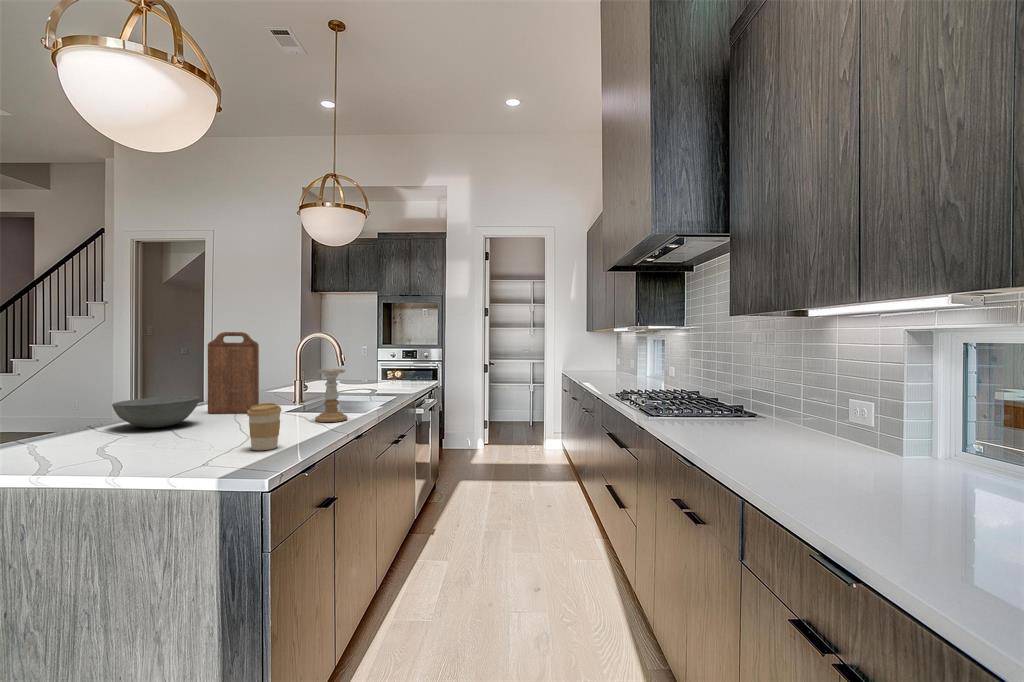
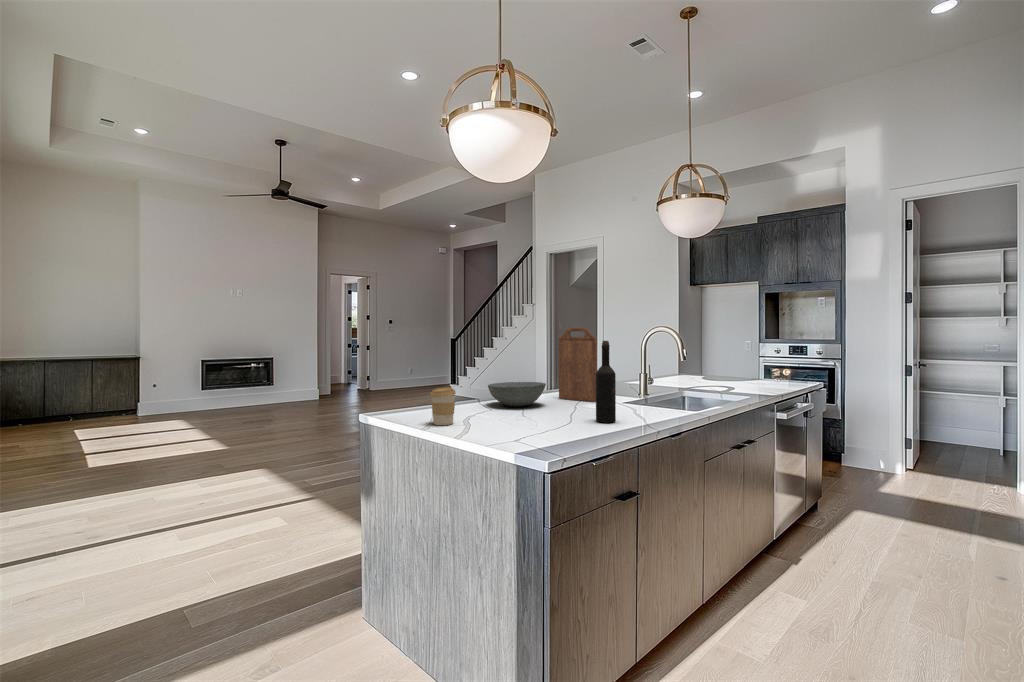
wine bottle: none [279,346,302,432] -> present [596,341,616,423]
candle holder: present [315,369,347,422] -> none [636,364,668,418]
coffee cup: present [247,403,281,450] -> present [430,387,456,425]

